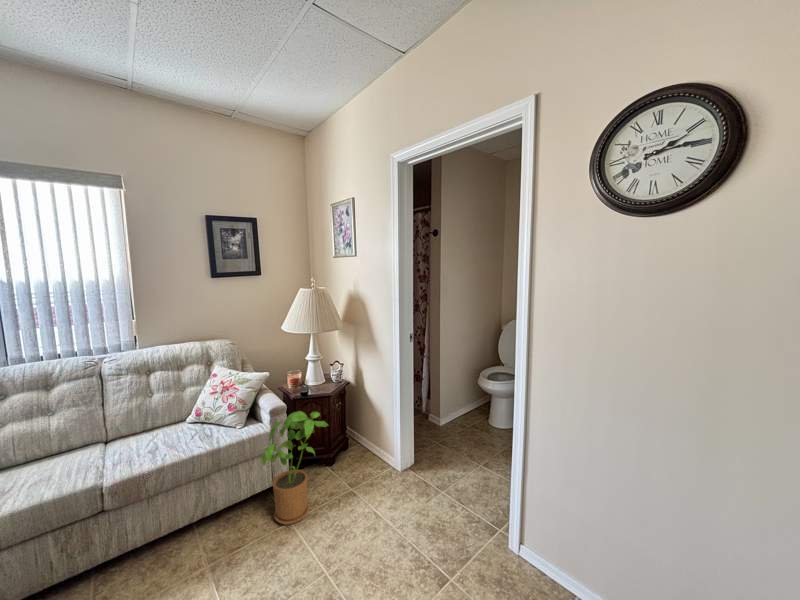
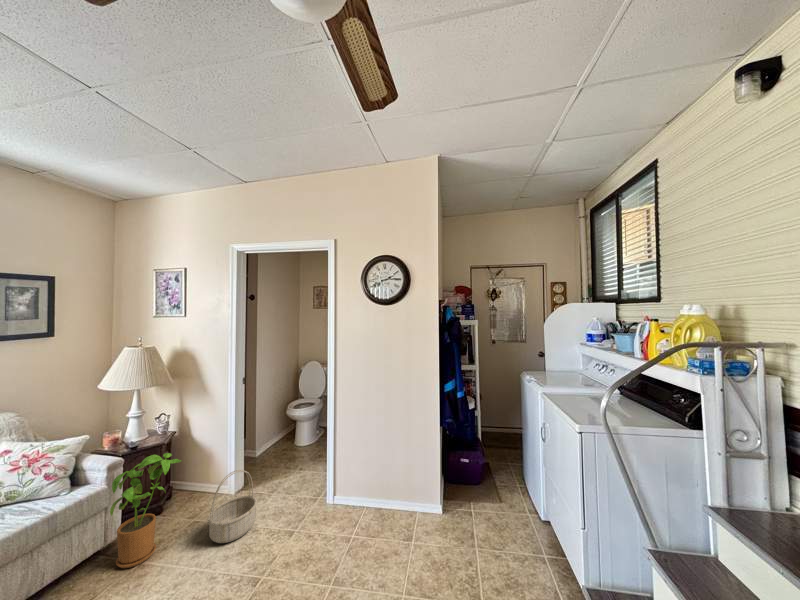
basket: none [351,457,410,546] -> present [208,470,257,543]

